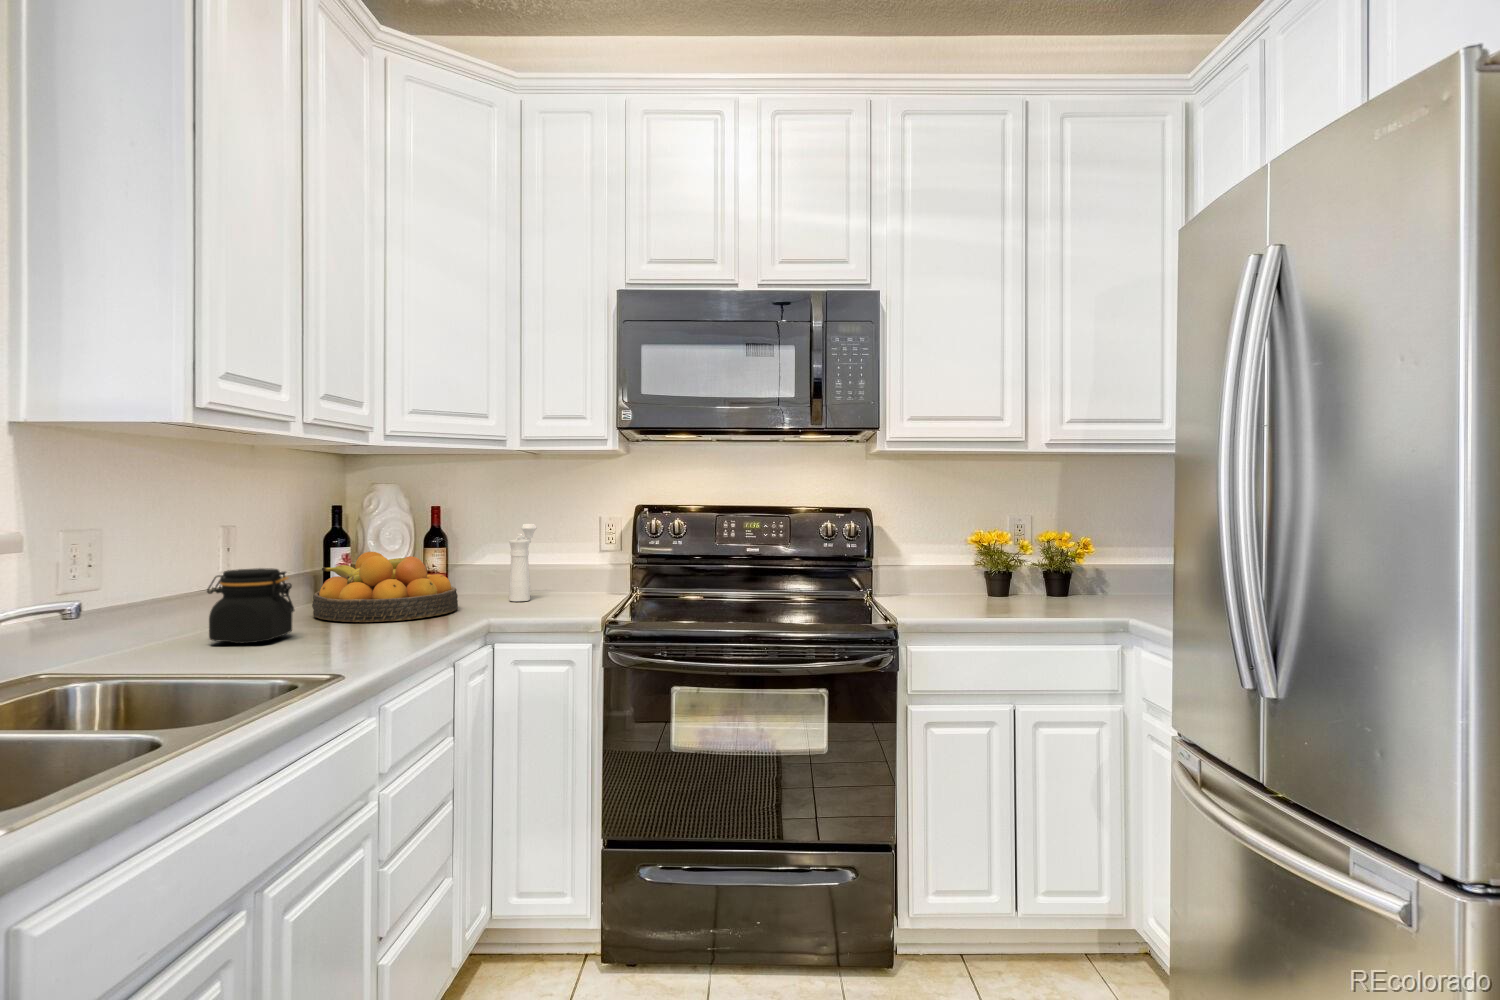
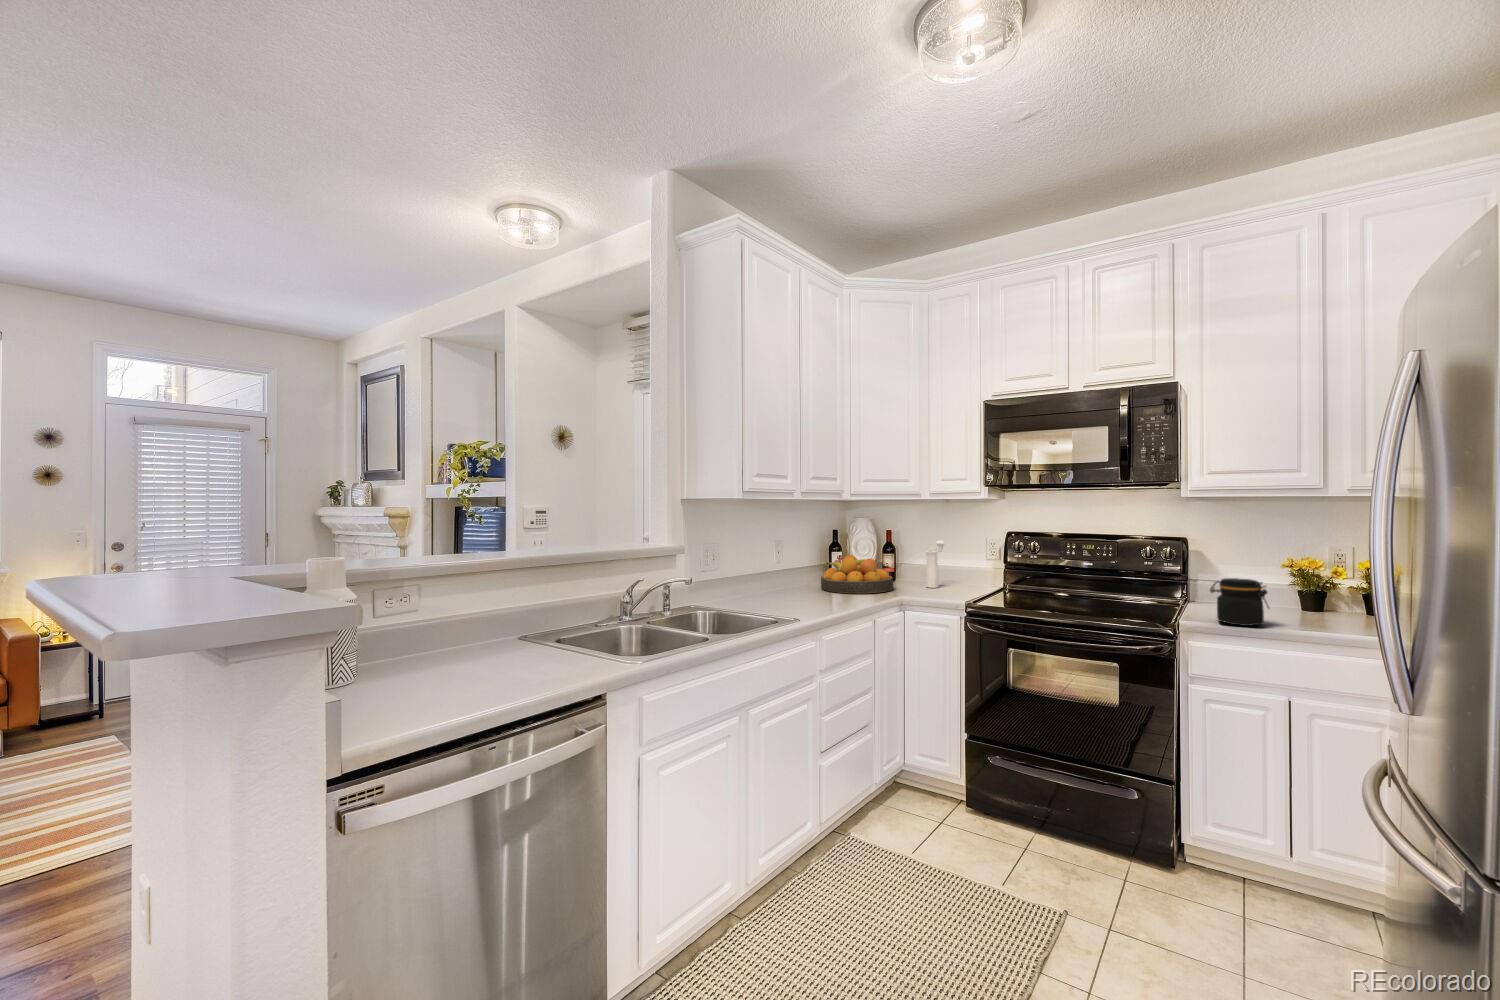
jar: present [207,568,294,643] -> present [1210,578,1269,626]

